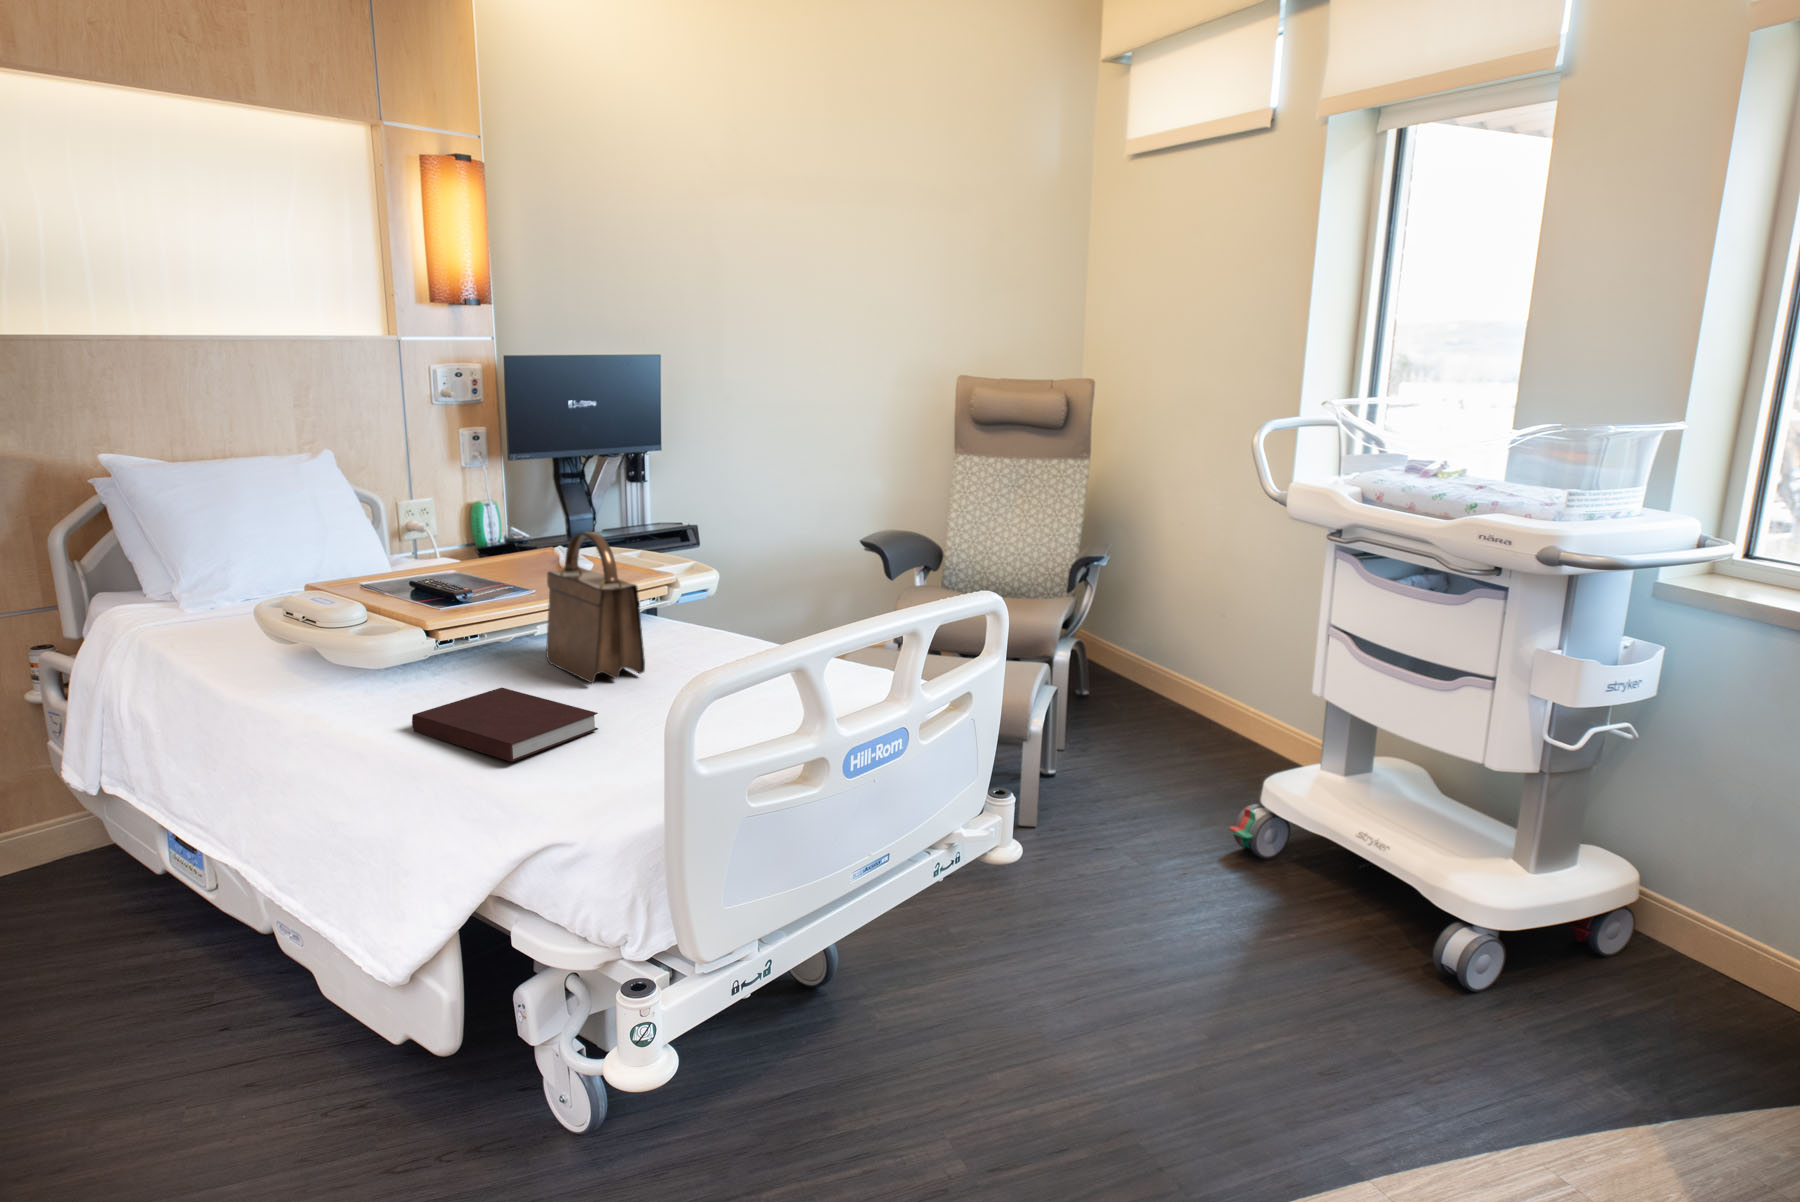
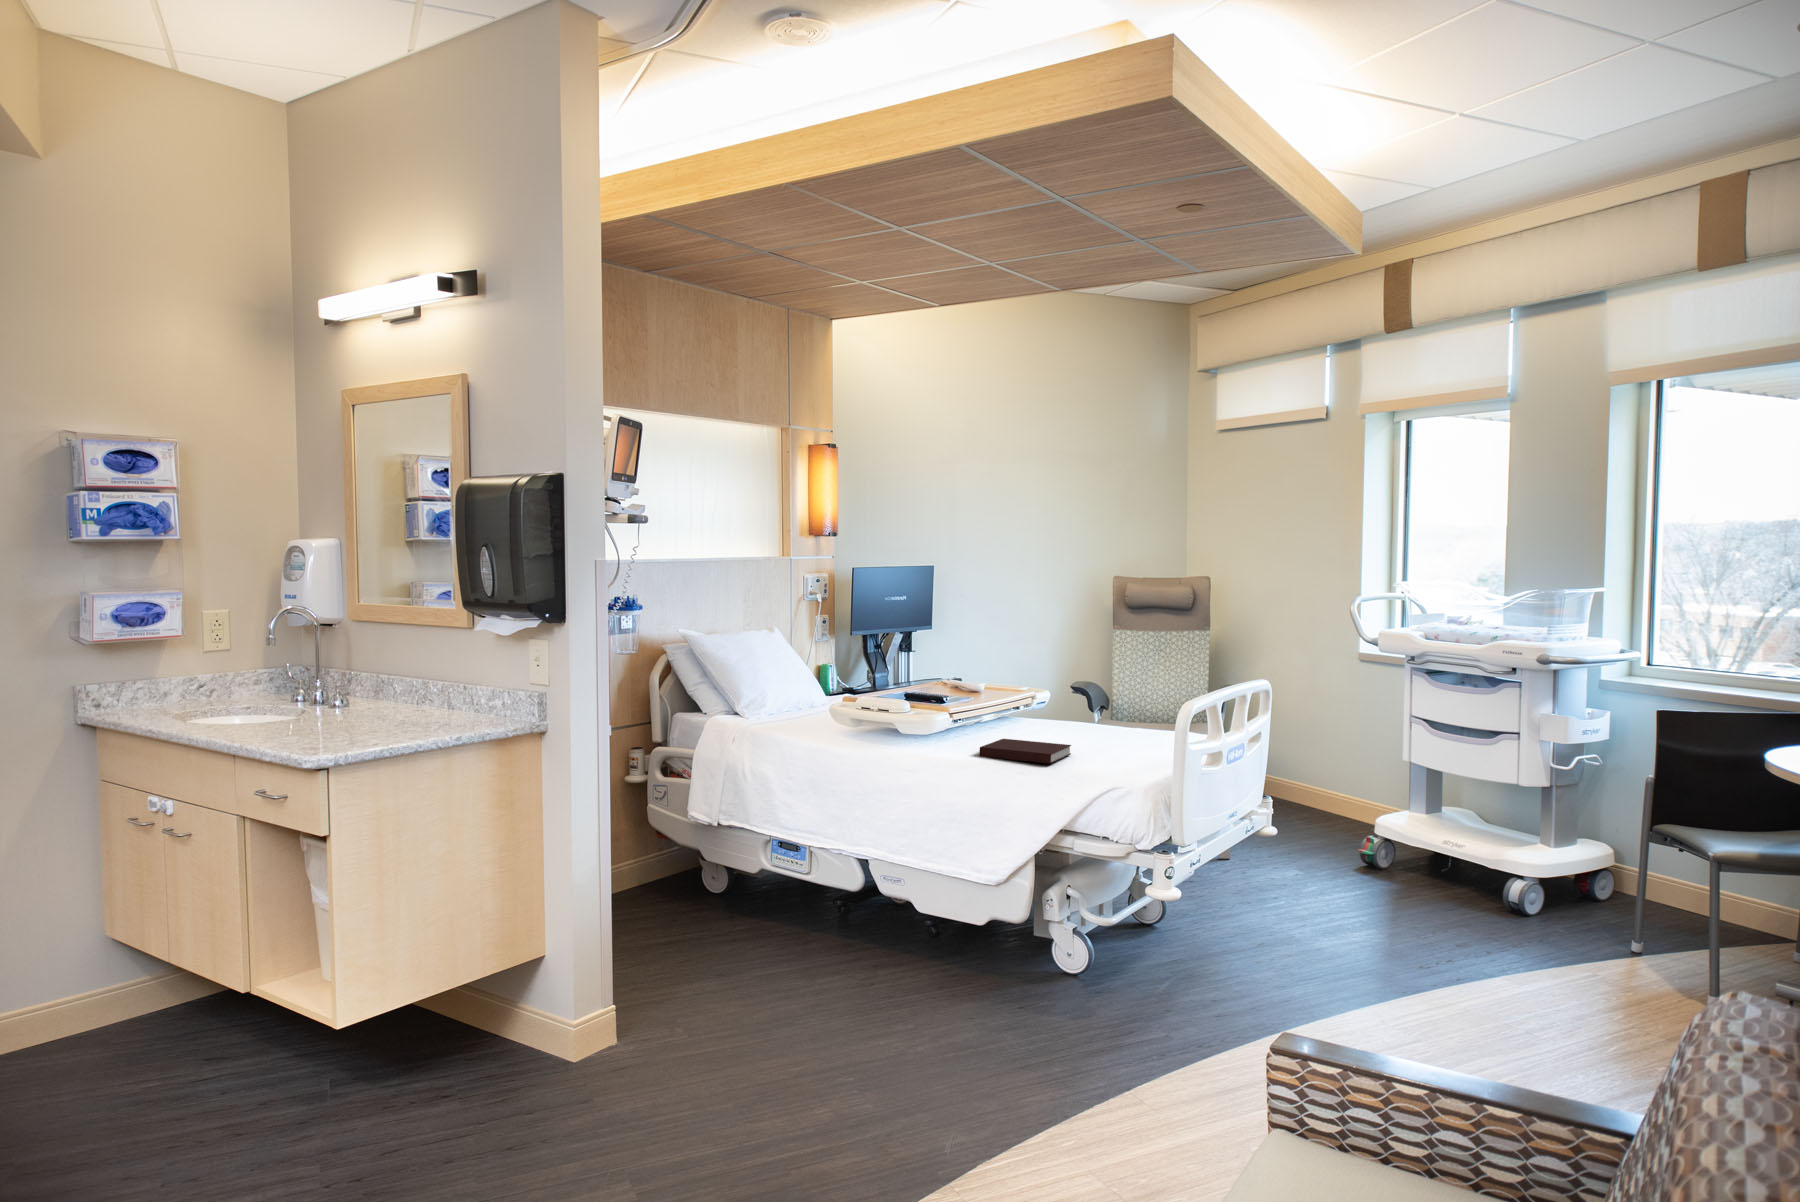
handbag: present [546,532,645,683] -> none [999,657,1063,739]

